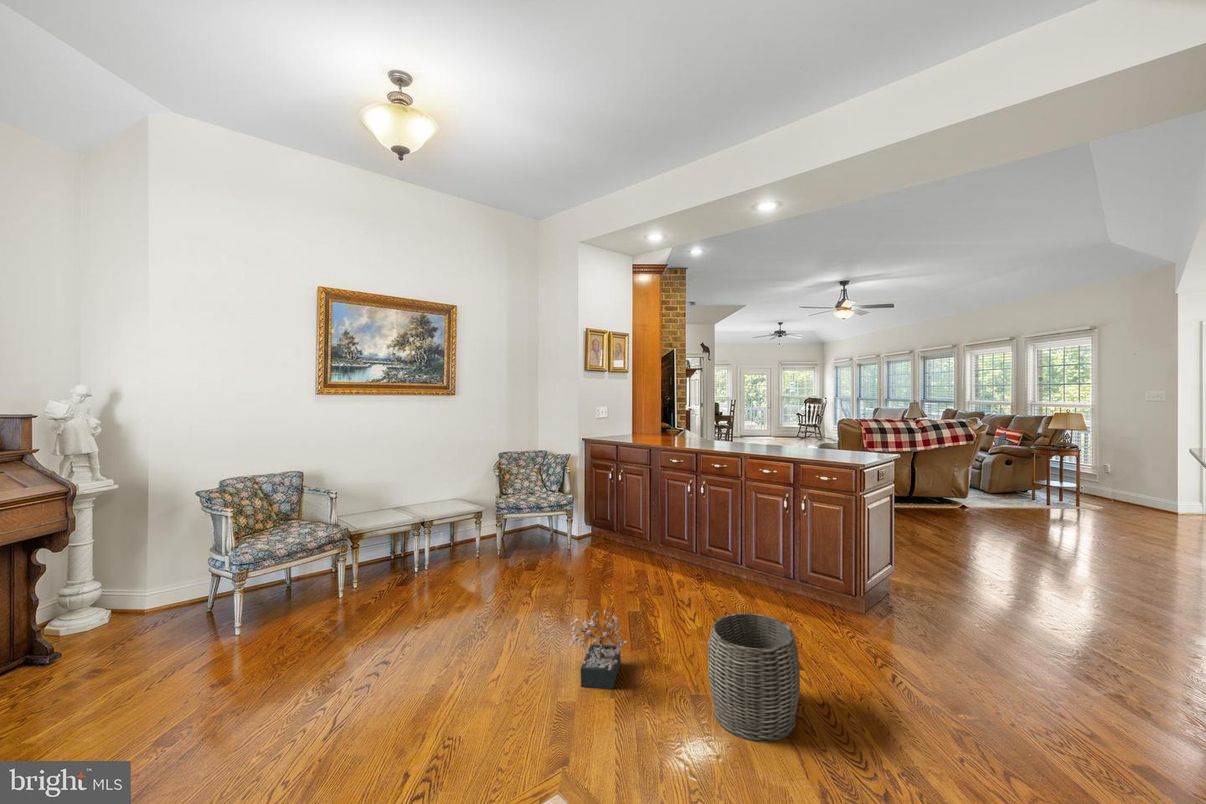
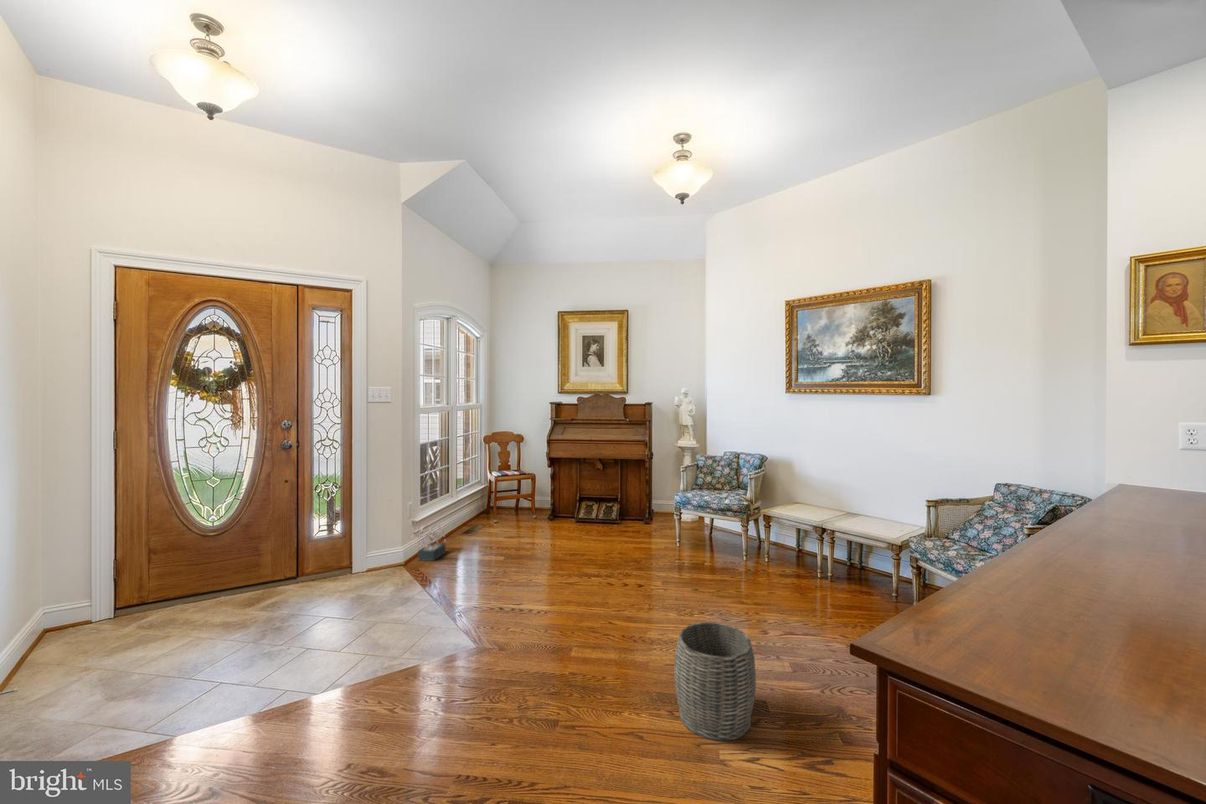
decorative plant: present [569,610,627,689] -> present [412,525,446,561]

